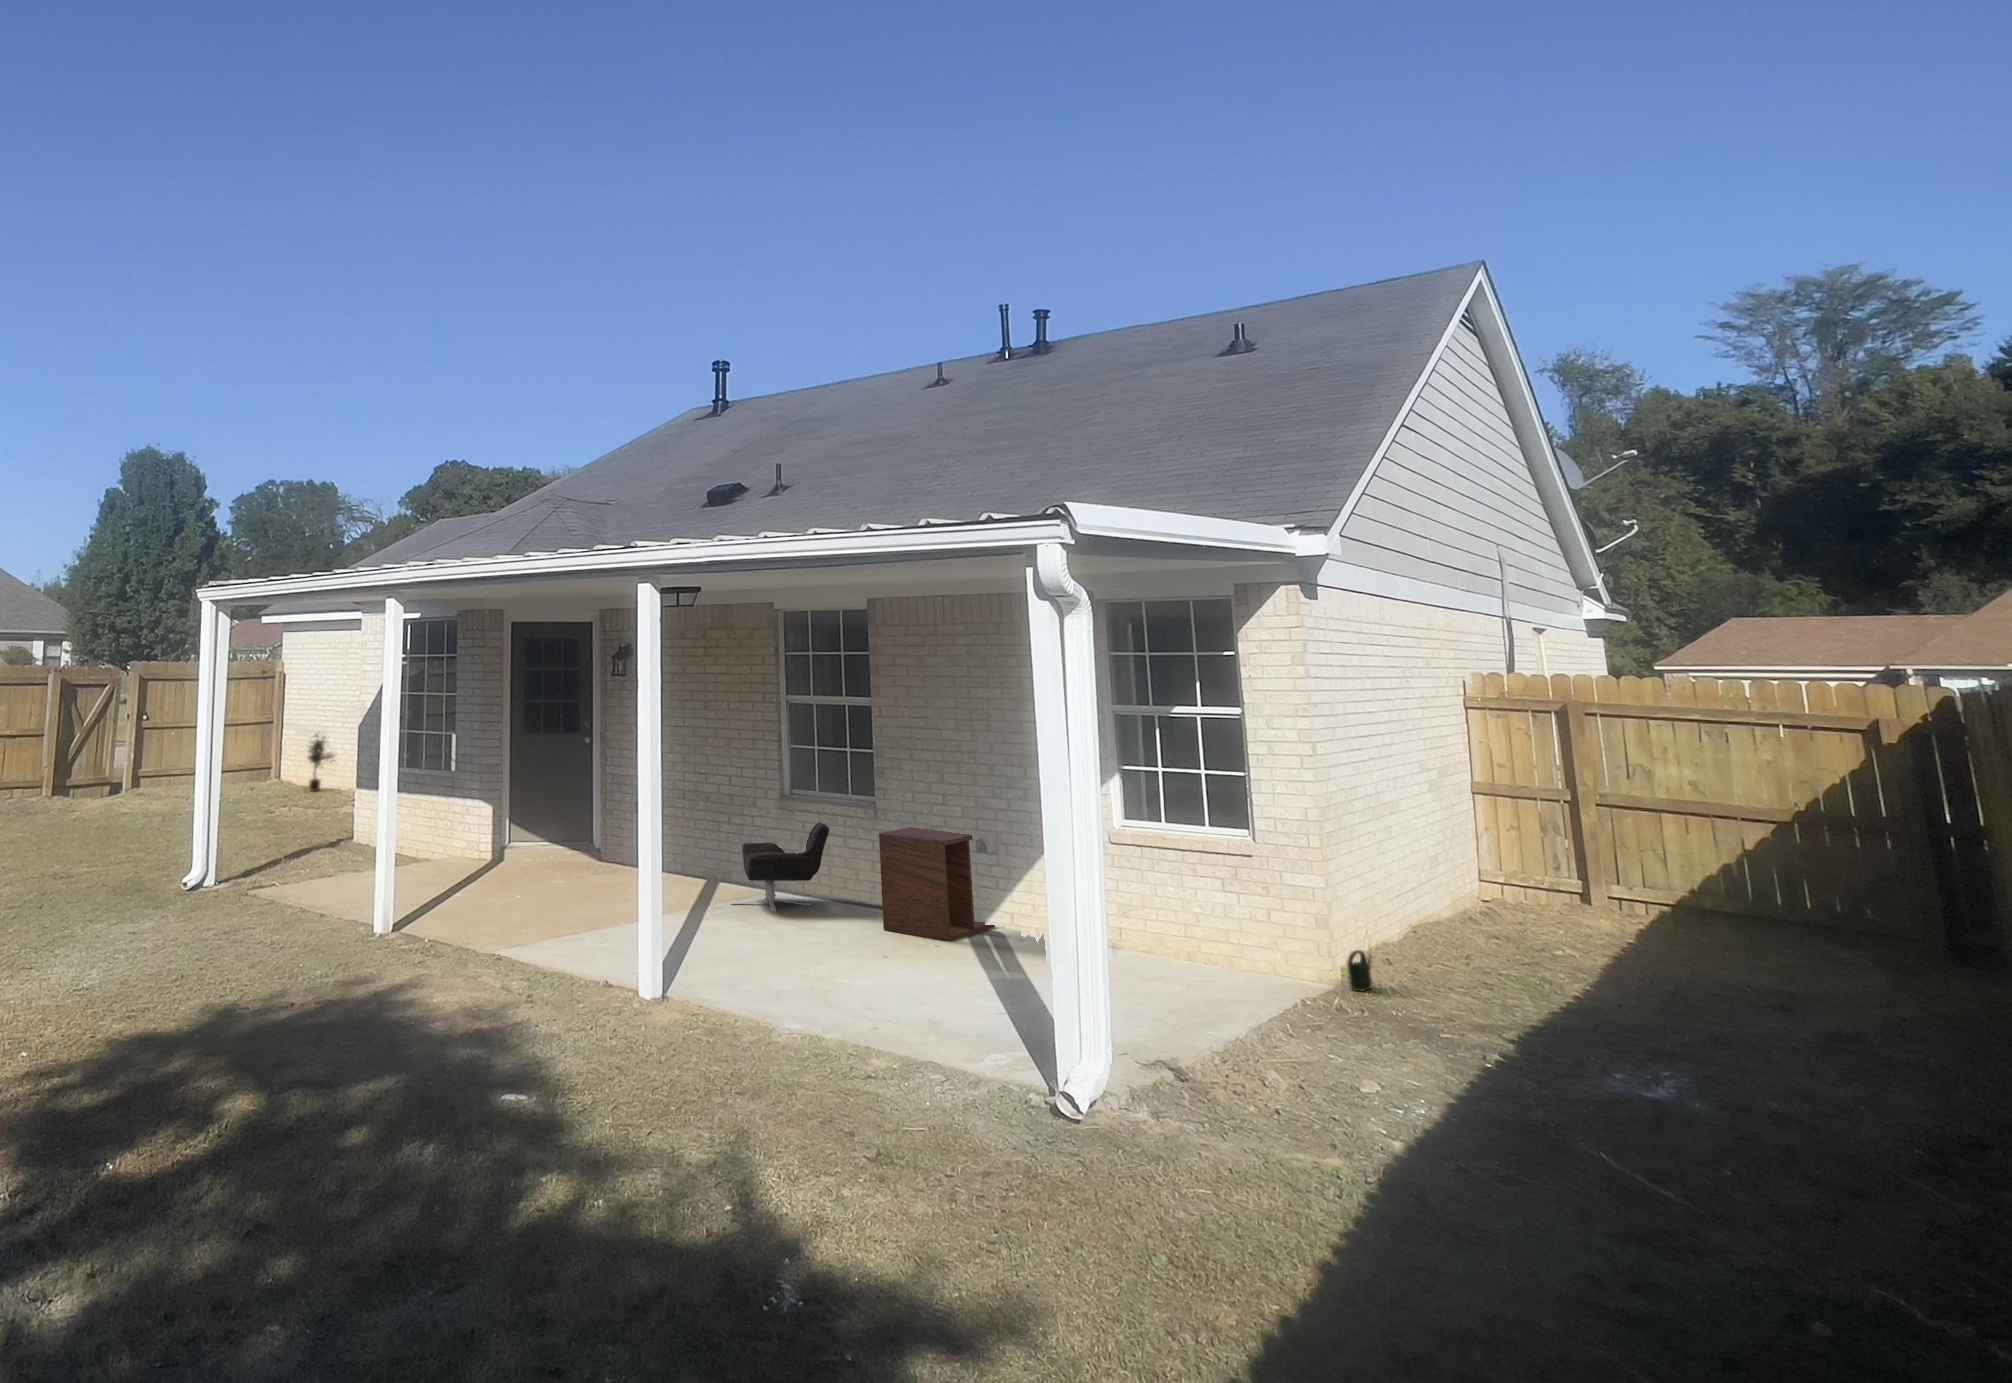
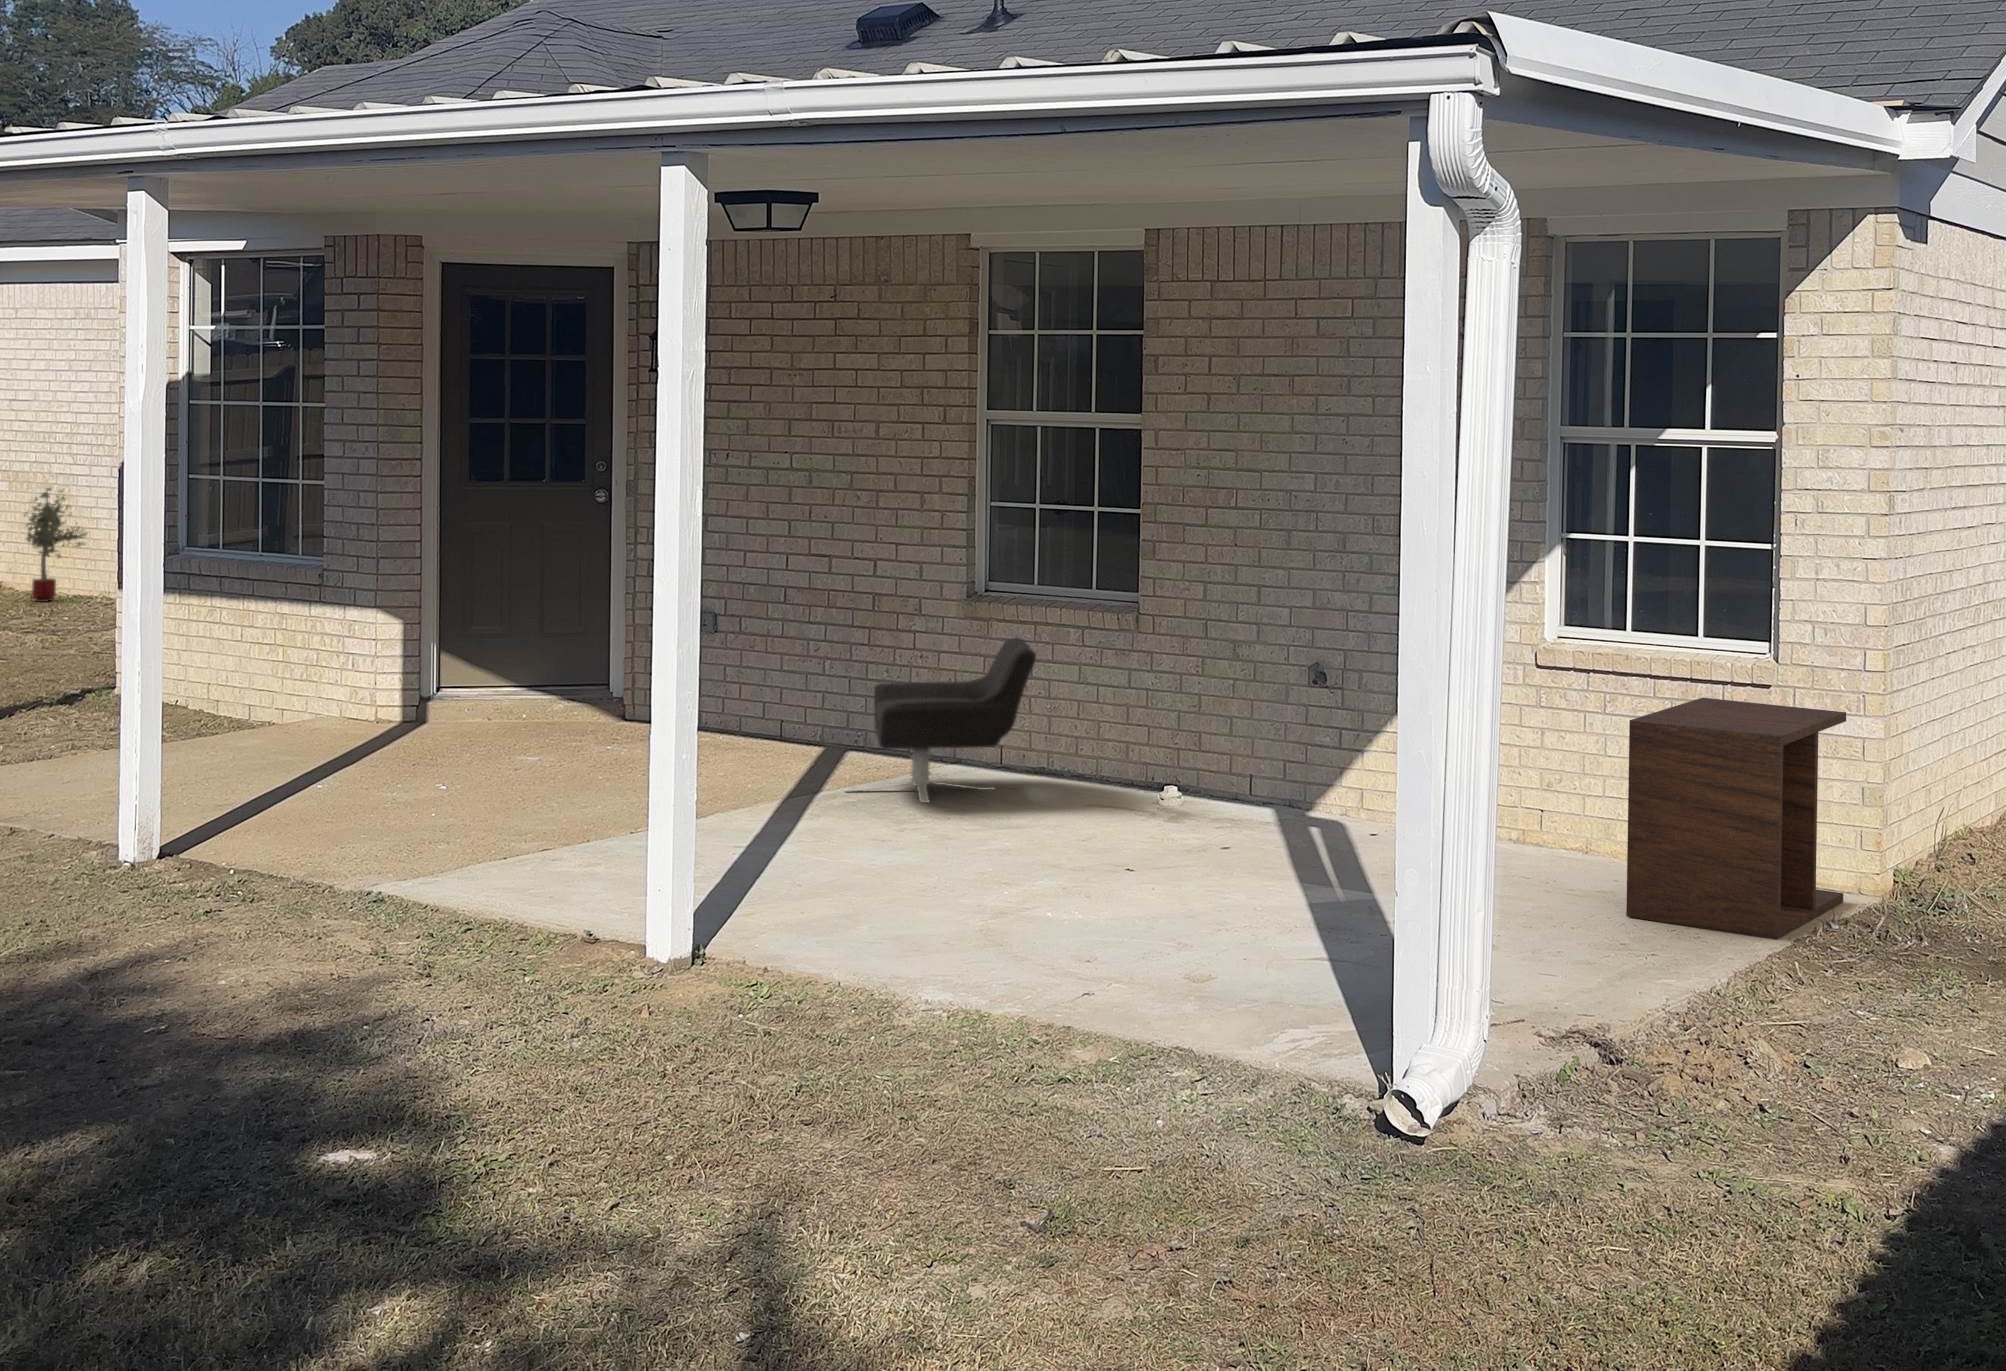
side table: present [879,827,995,942] -> present [1626,698,1846,940]
watering can: present [1347,950,1372,991] -> none [1900,840,1941,906]

